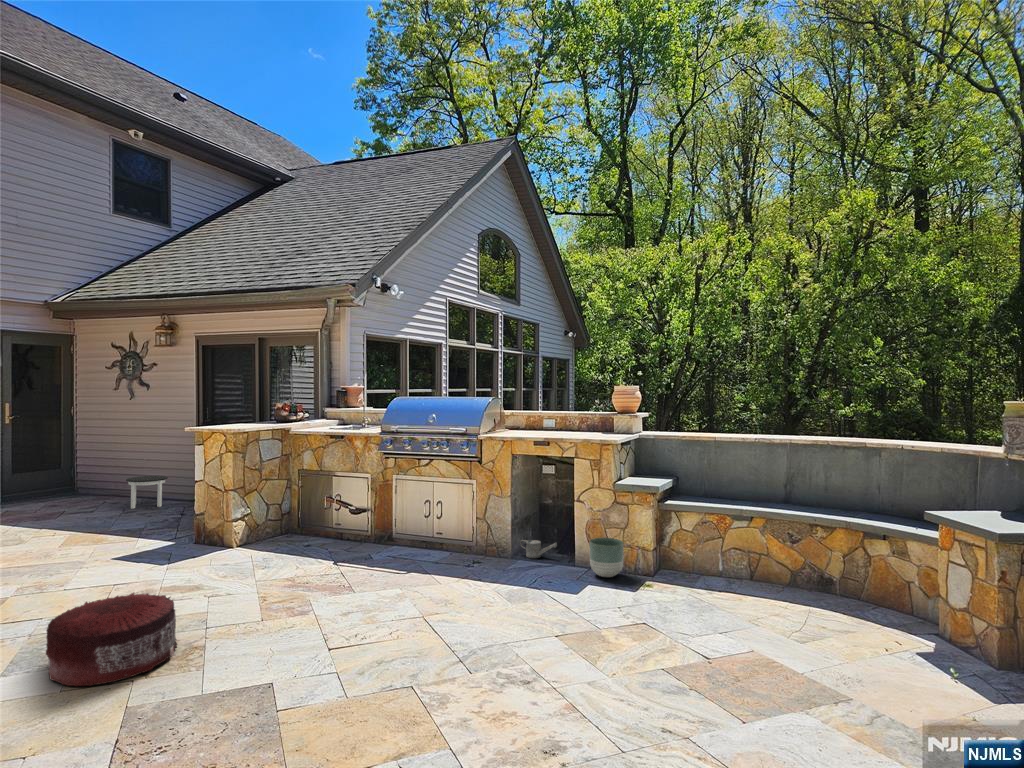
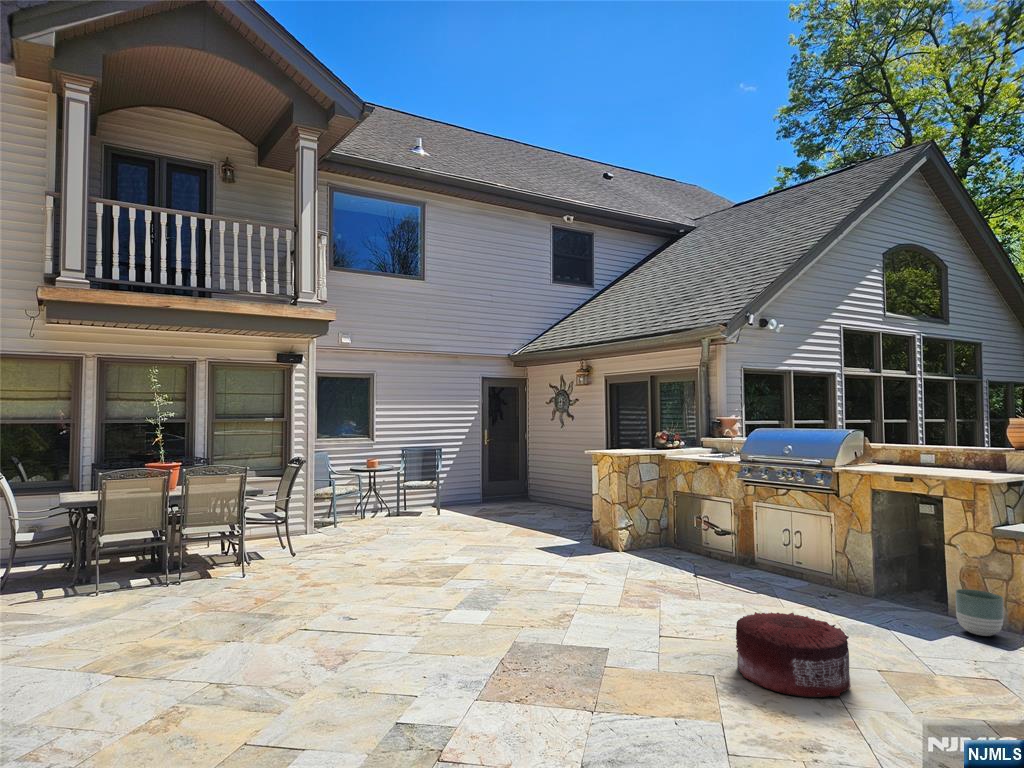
round table: present [126,476,168,509] -> none [557,490,586,515]
watering can: present [520,540,557,558] -> none [884,582,927,604]
pouf: present [46,593,177,687] -> present [736,612,851,697]

